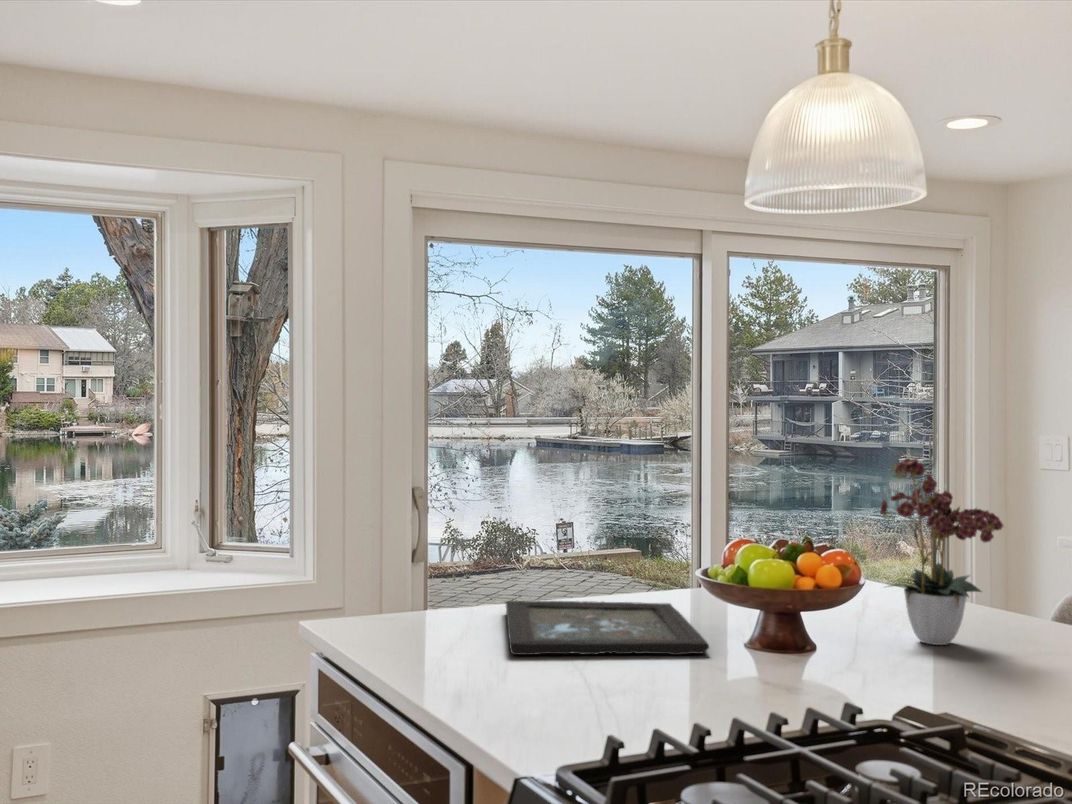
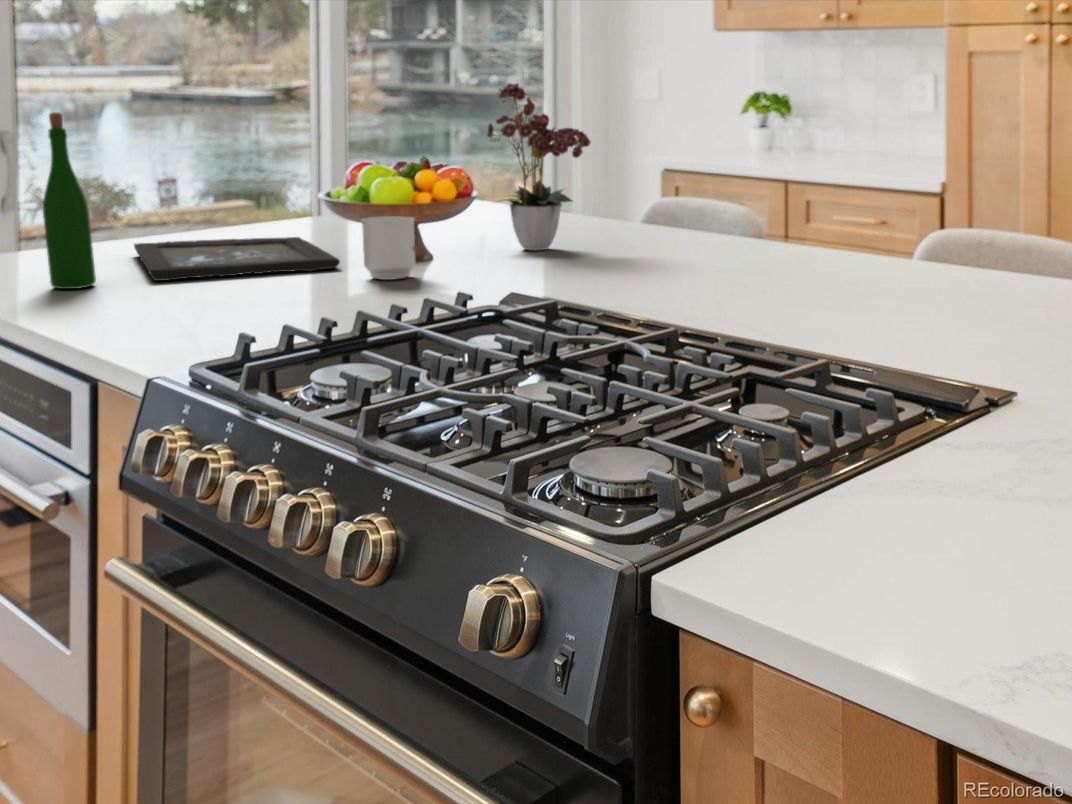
wine bottle: none [410,479,456,659] -> present [43,112,96,289]
mug: none [734,604,797,680] -> present [362,216,415,280]

